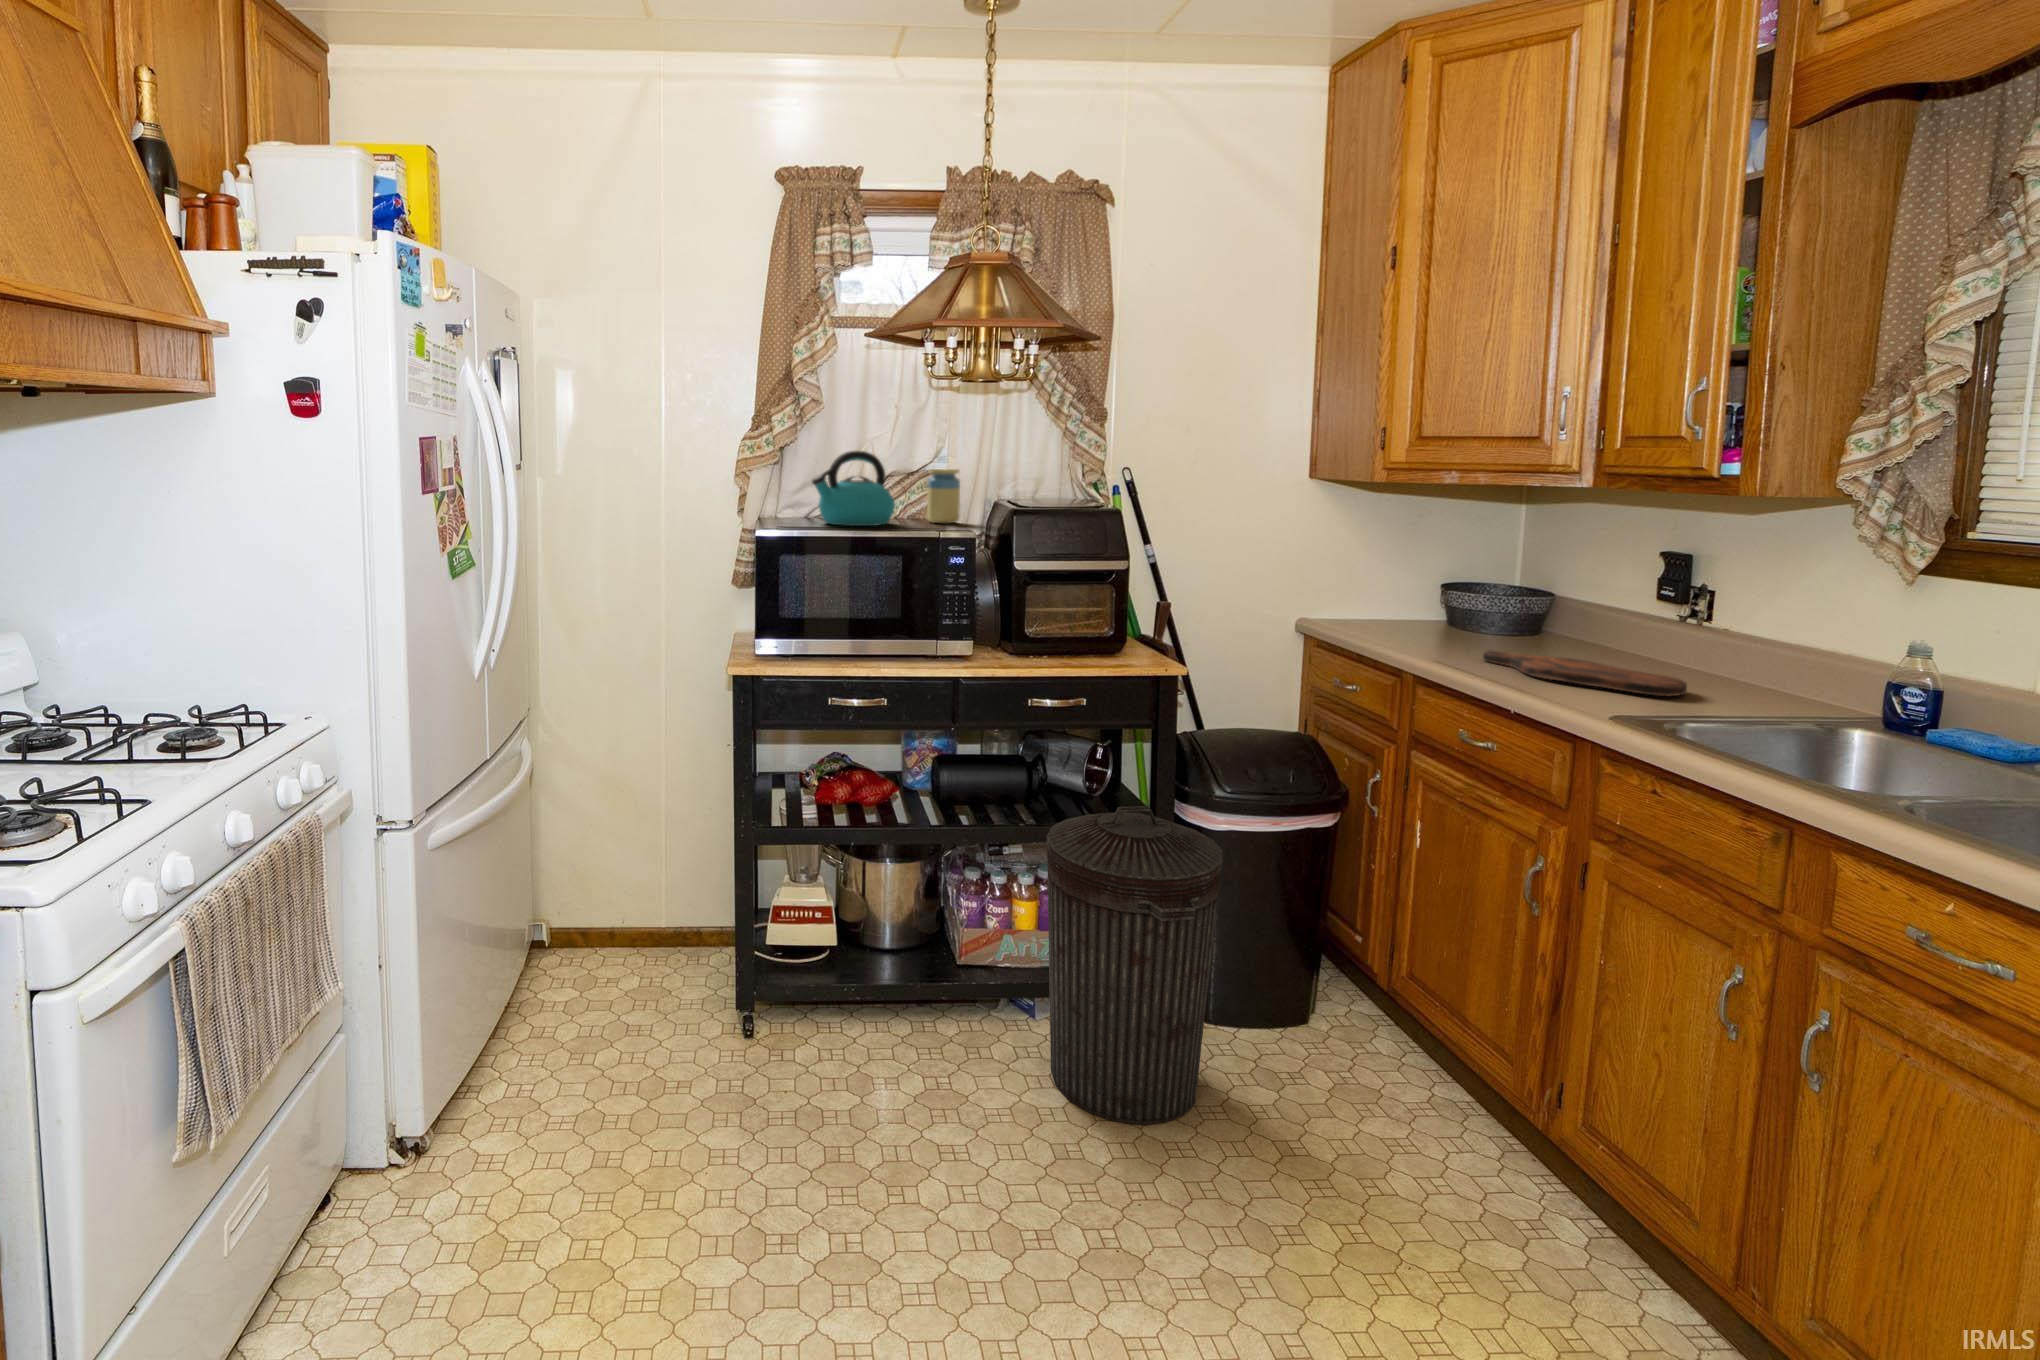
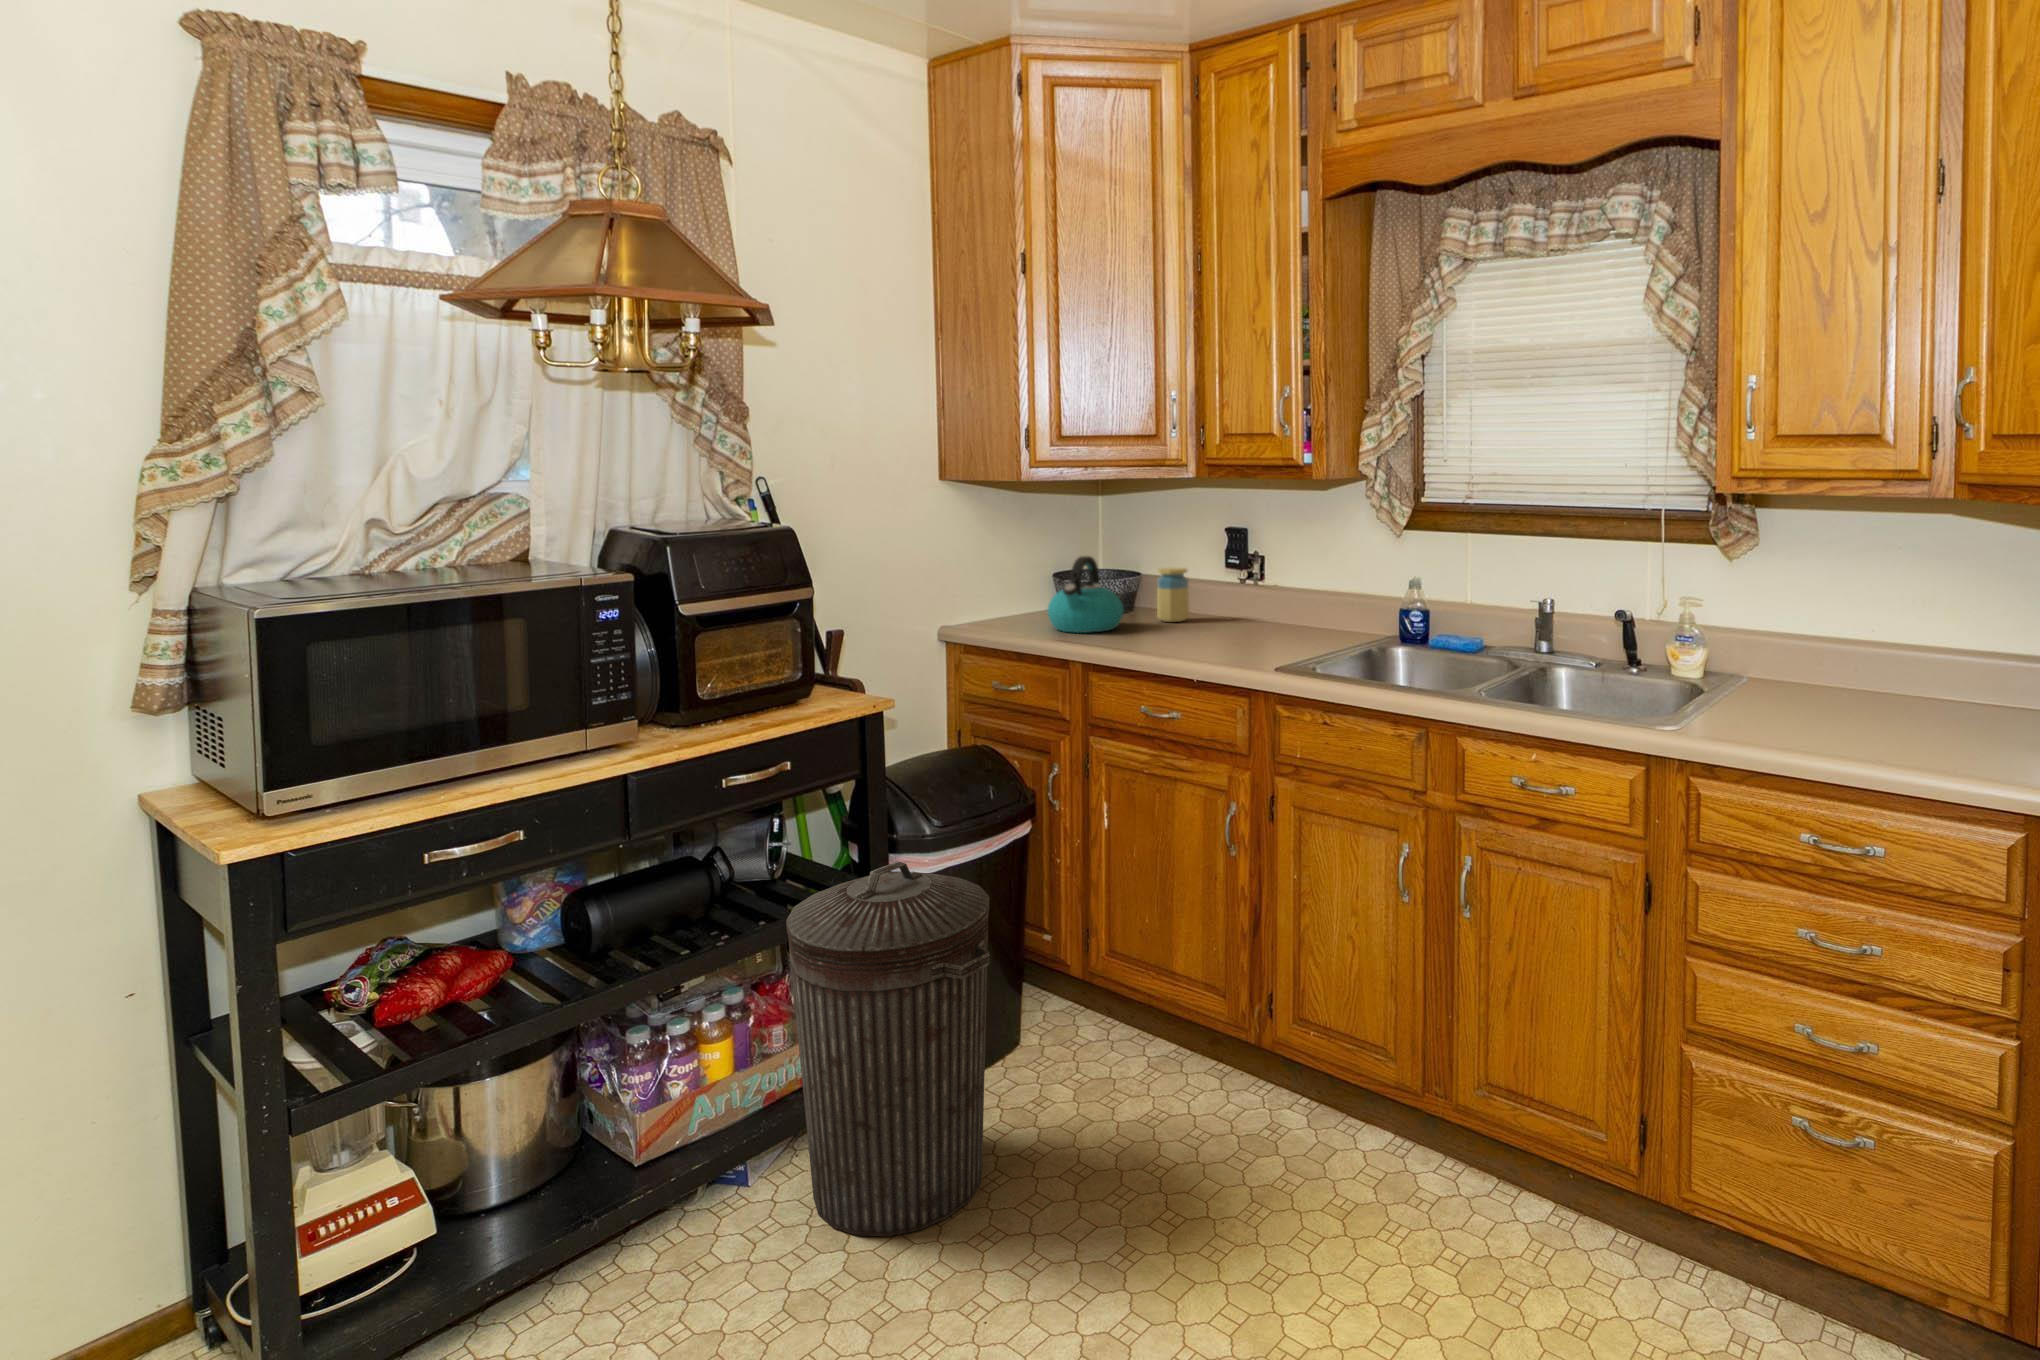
kettle: present [812,451,895,526] -> present [1047,556,1123,633]
jar: present [927,469,960,523] -> present [1157,568,1189,622]
cutting board: present [1483,651,1687,696] -> none [1135,630,1290,650]

